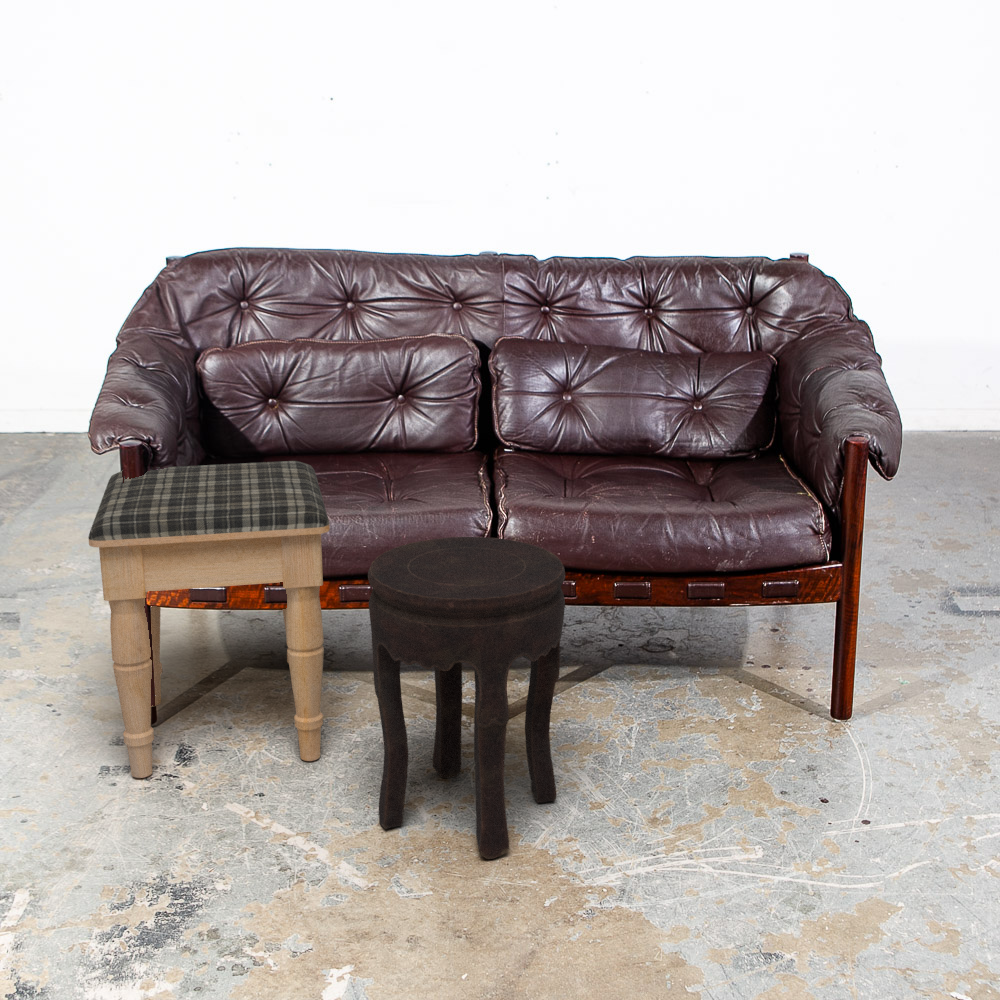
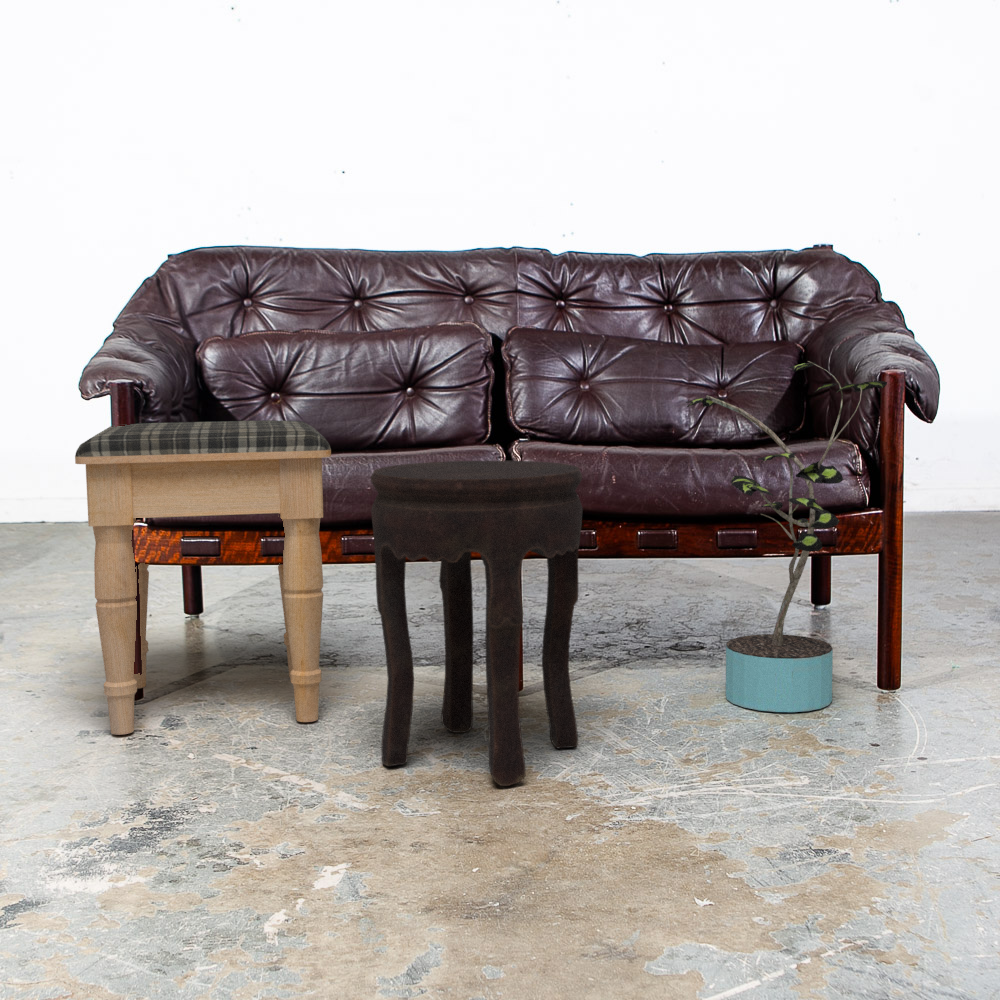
potted plant: none [662,425,852,752] -> present [686,361,887,712]

